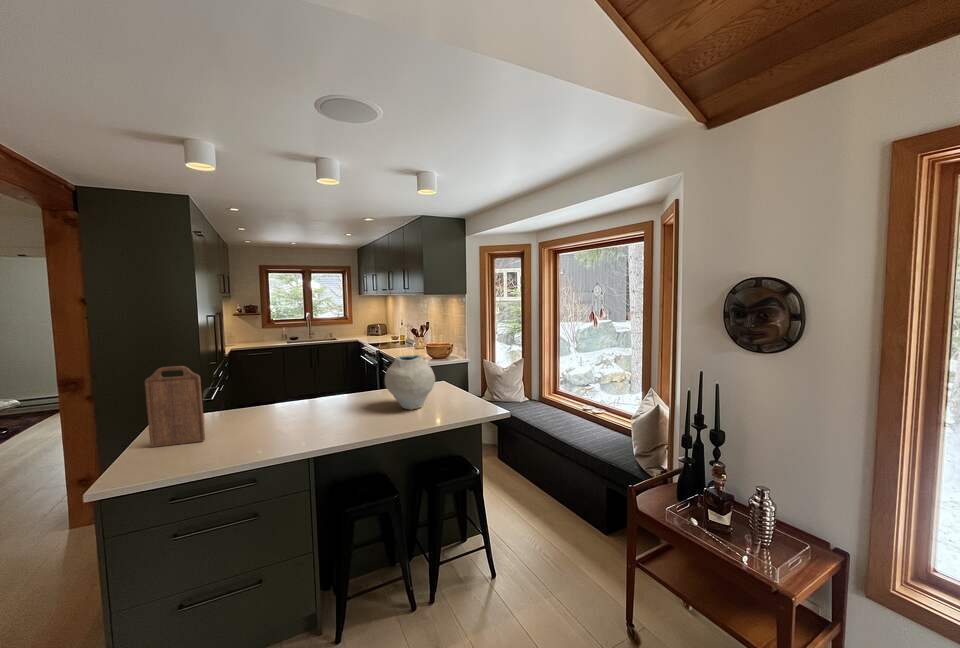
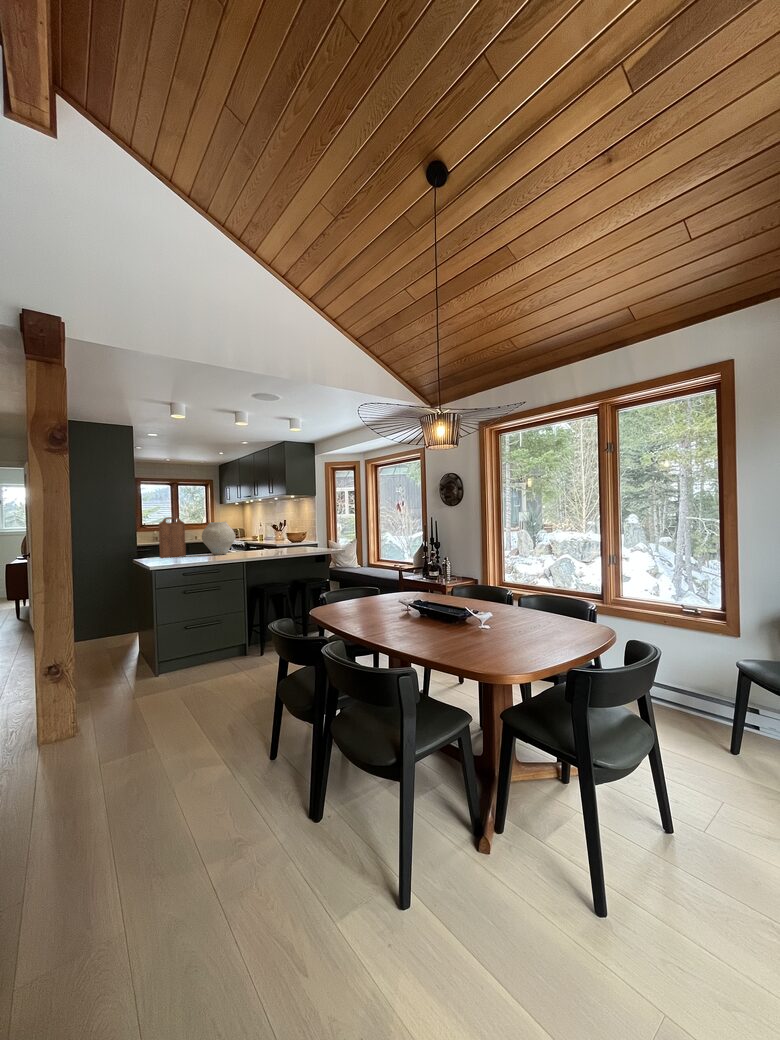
vase: present [385,355,435,410] -> present [202,522,236,555]

